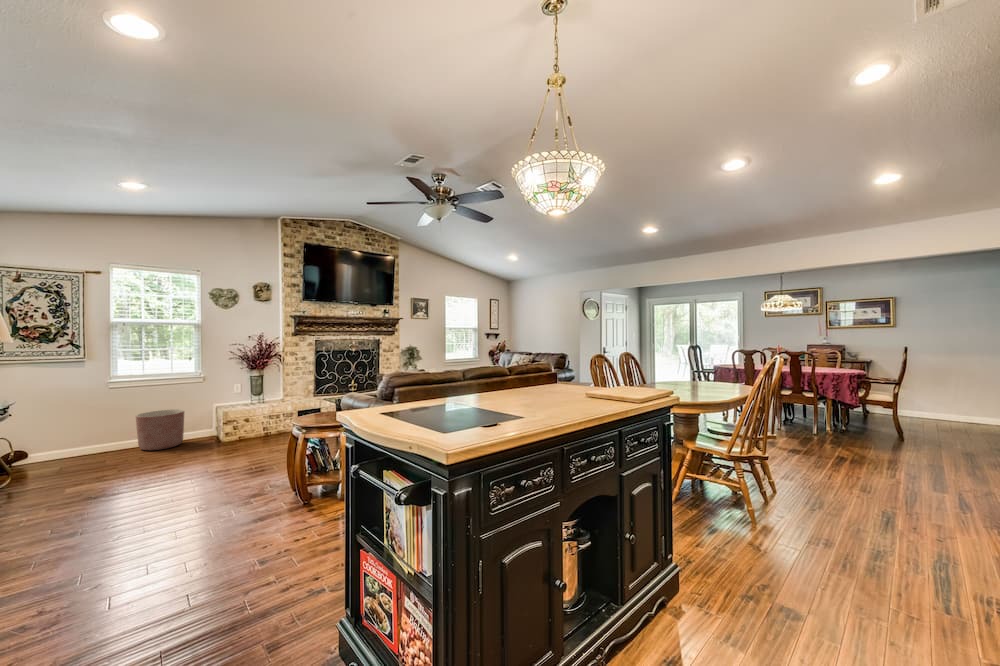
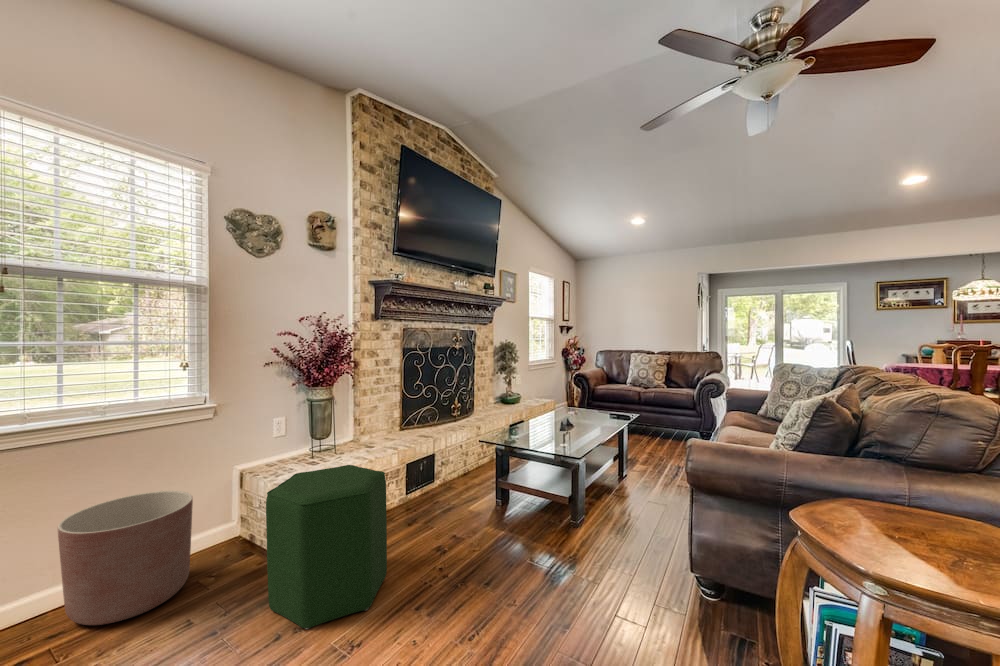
ottoman: none [197,403,248,457] -> present [266,465,387,630]

